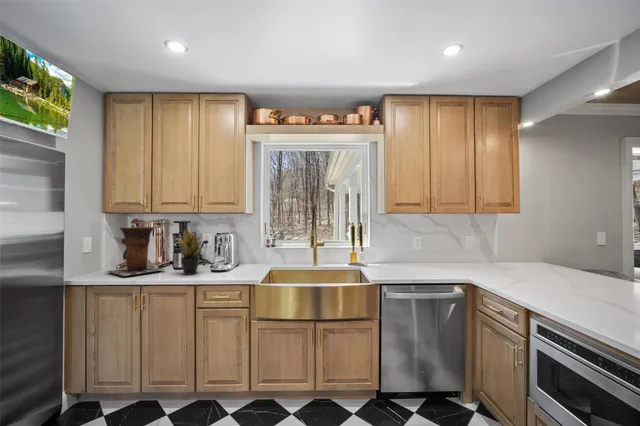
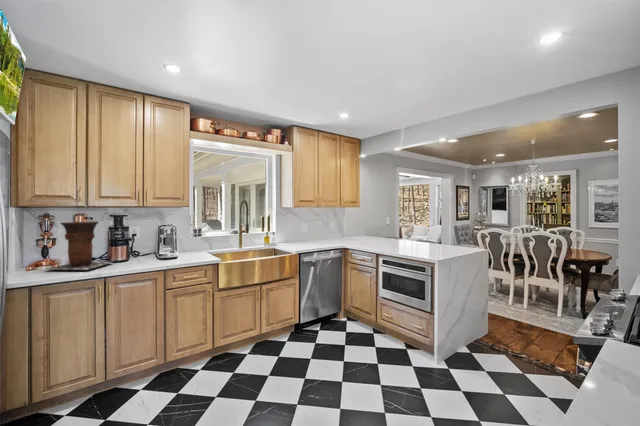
potted plant: present [176,230,201,274] -> none [128,220,164,263]

